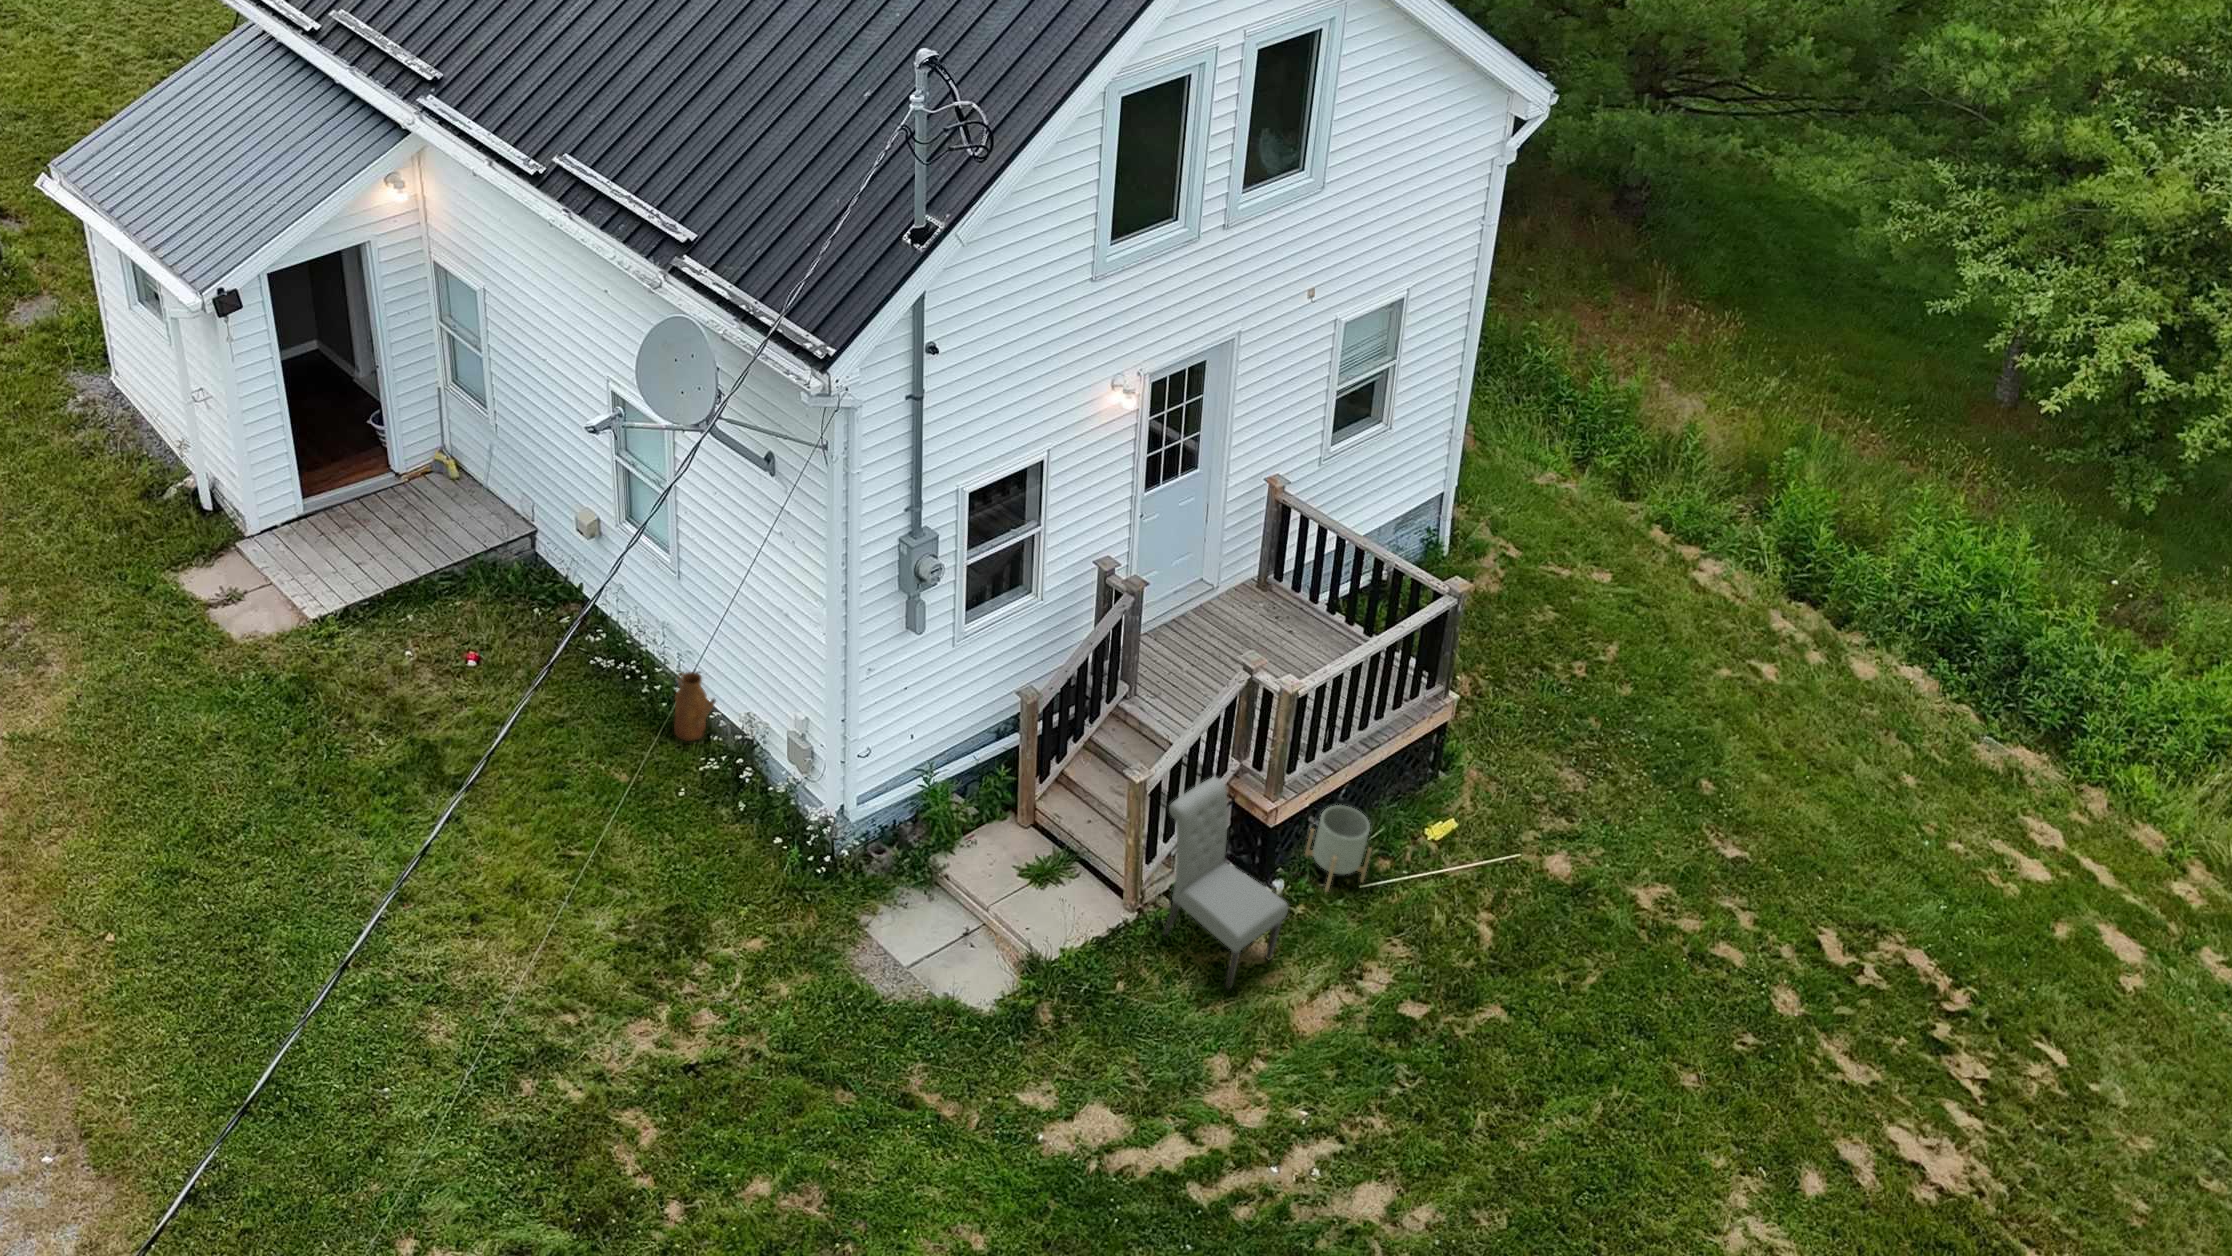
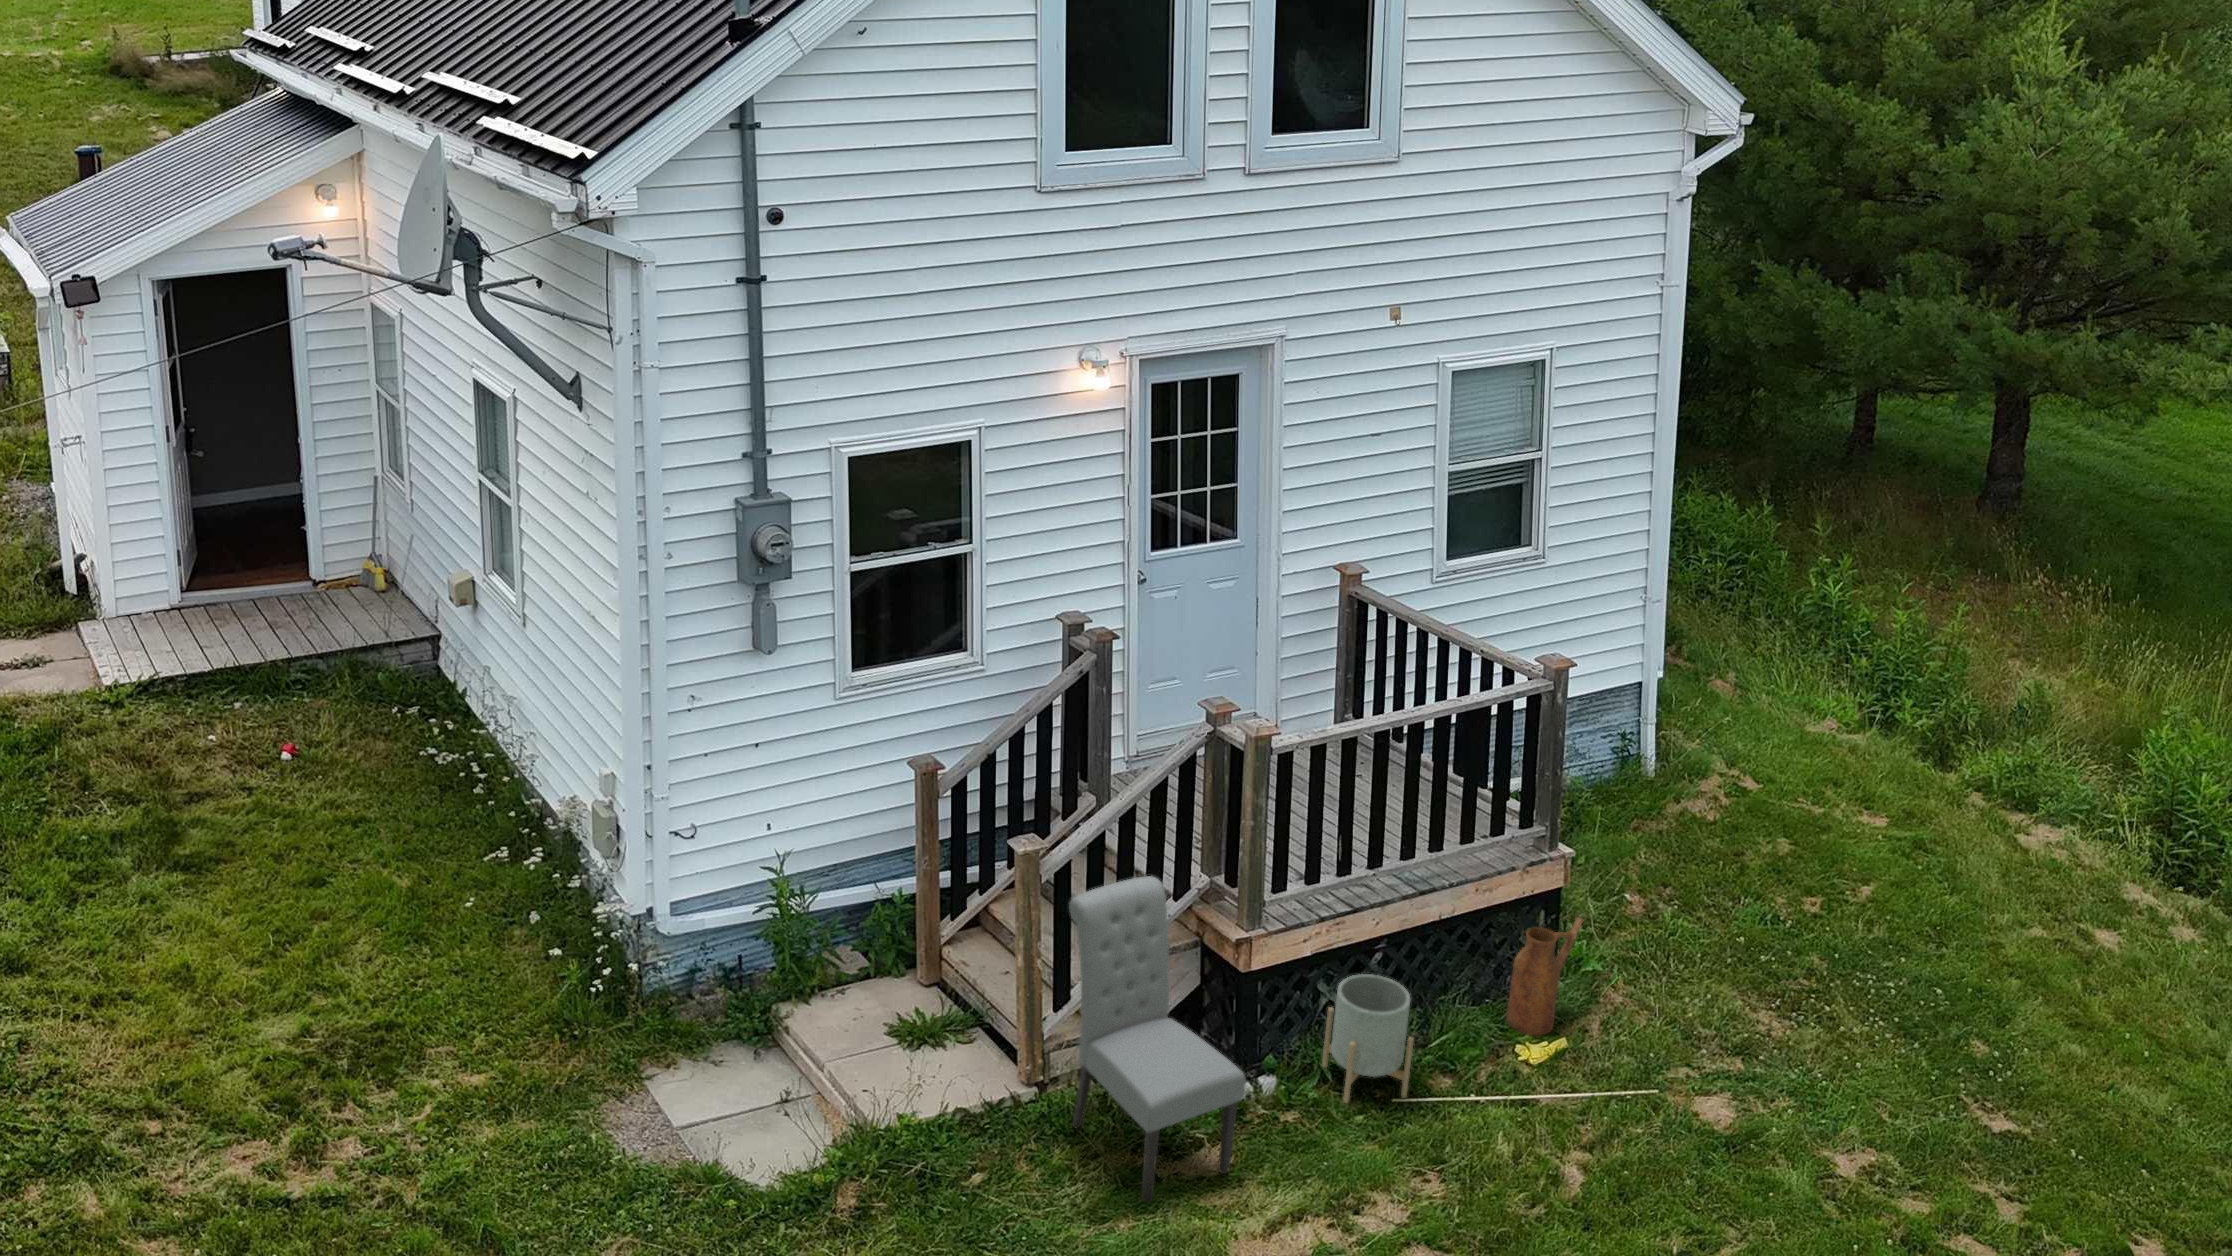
watering can: present [674,672,716,741] -> present [1506,917,1583,1036]

